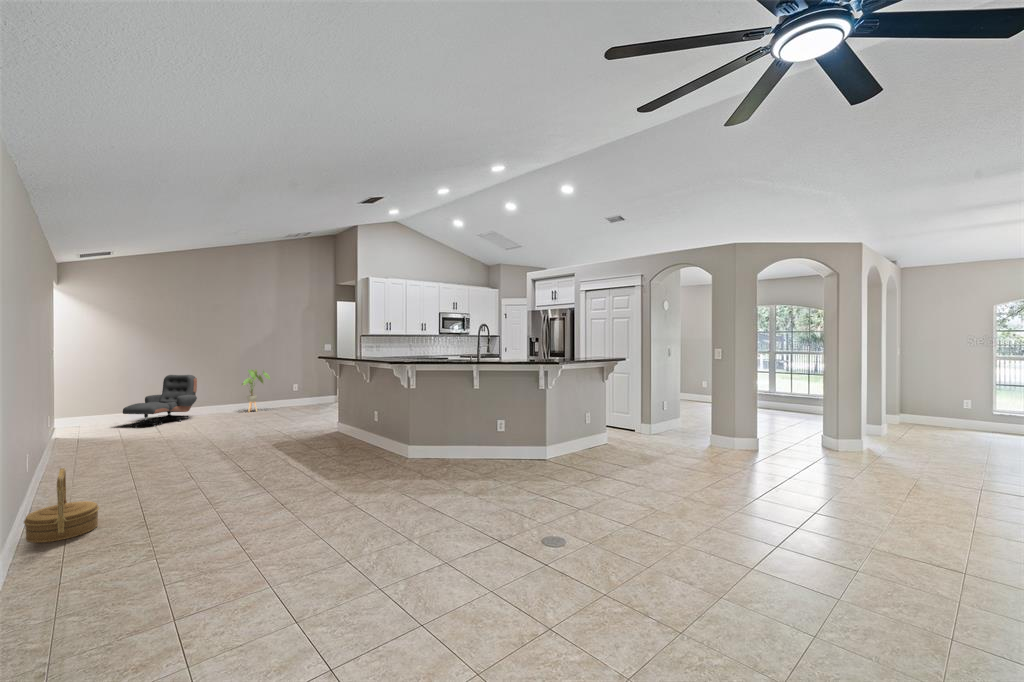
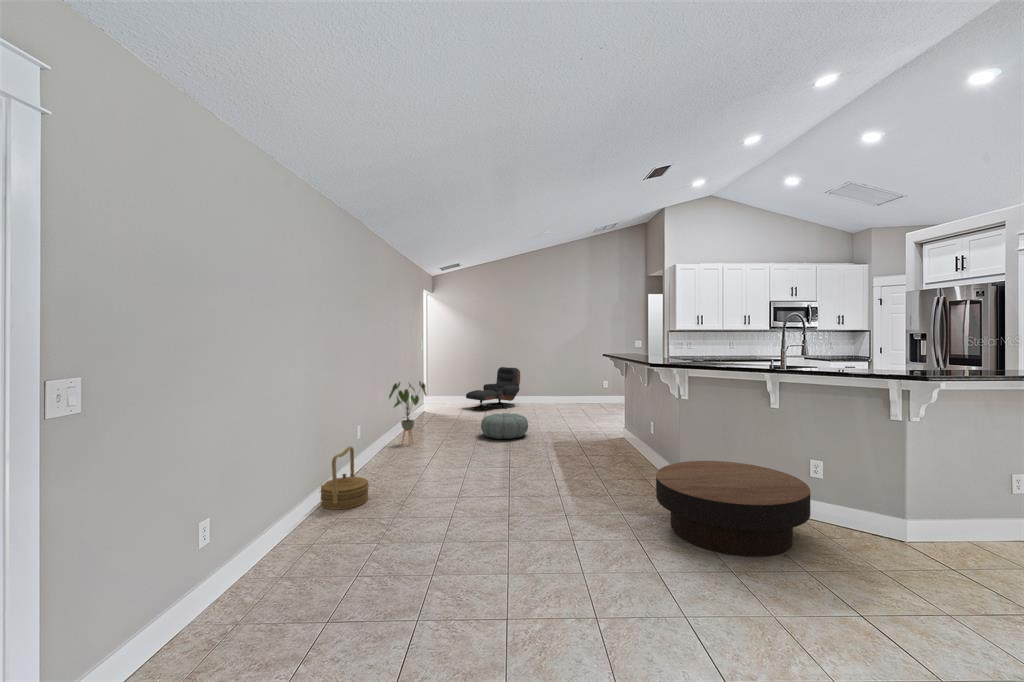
house plant: present [242,370,270,411] -> present [389,381,426,445]
pouf: none [177,421,237,449] -> present [481,413,528,439]
coffee table: none [406,429,504,487] -> present [656,461,810,557]

